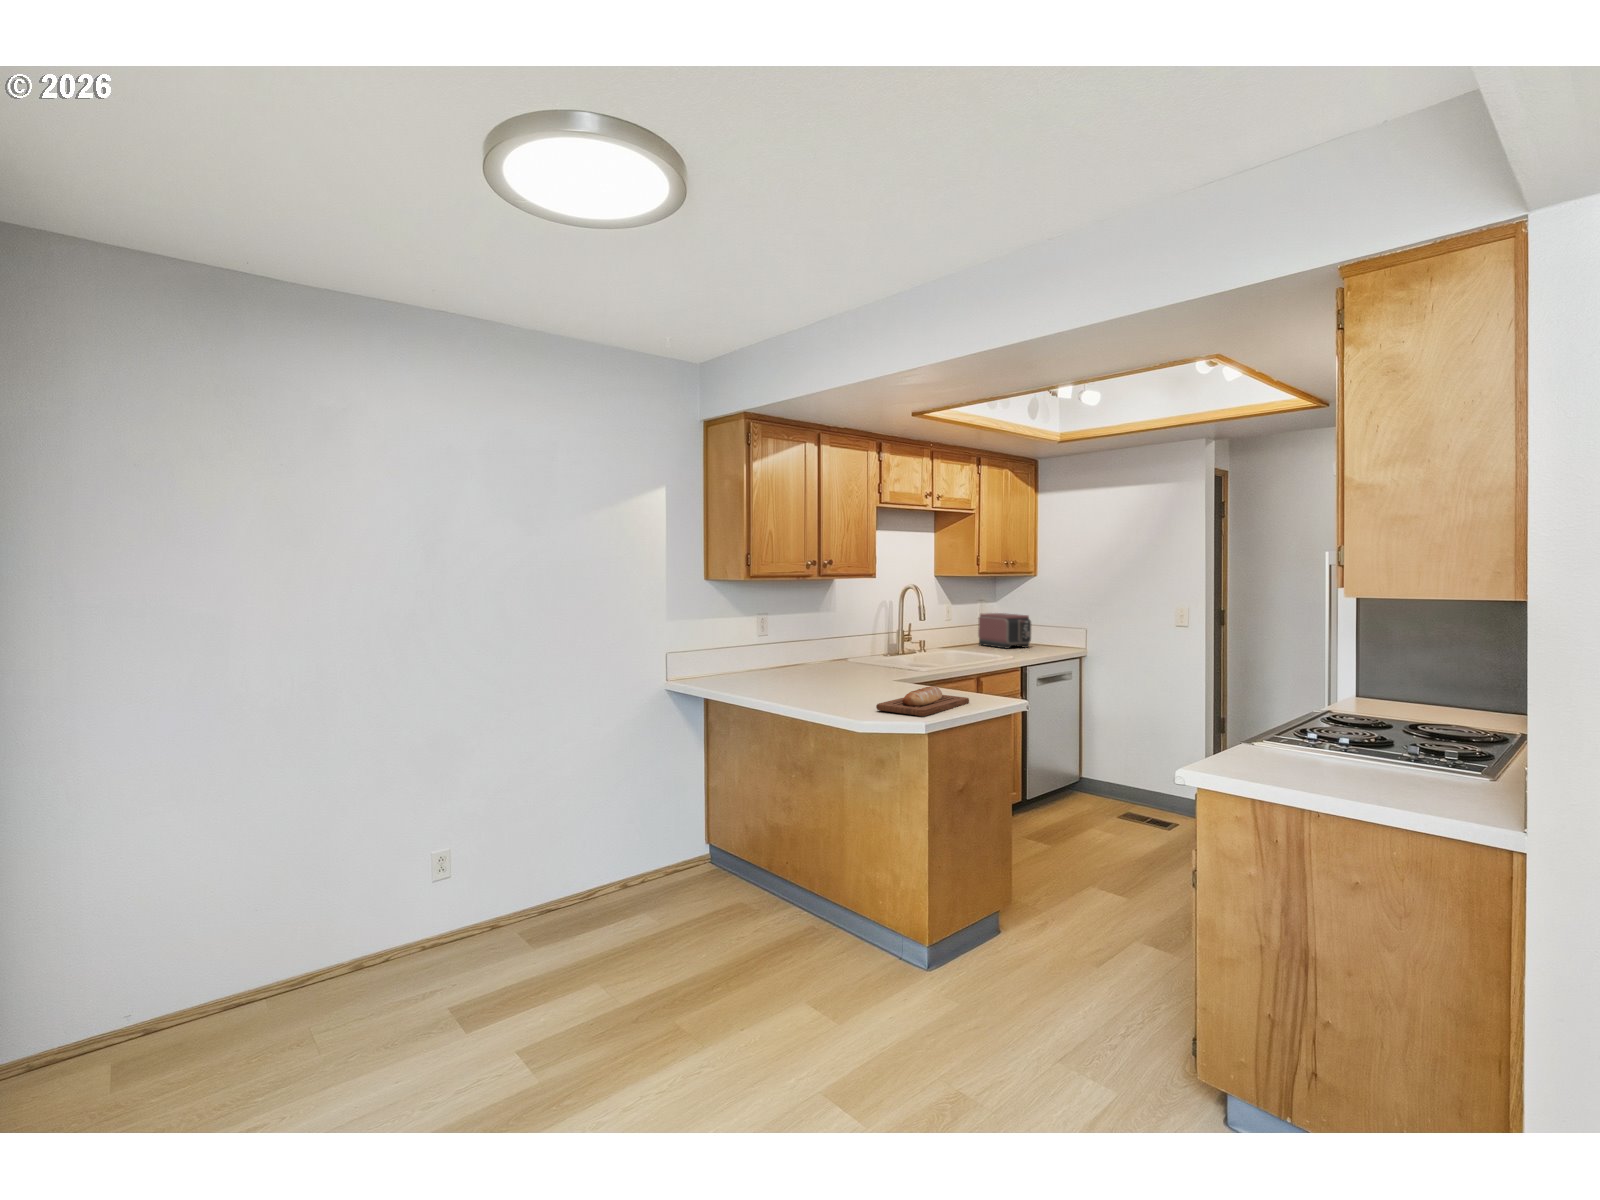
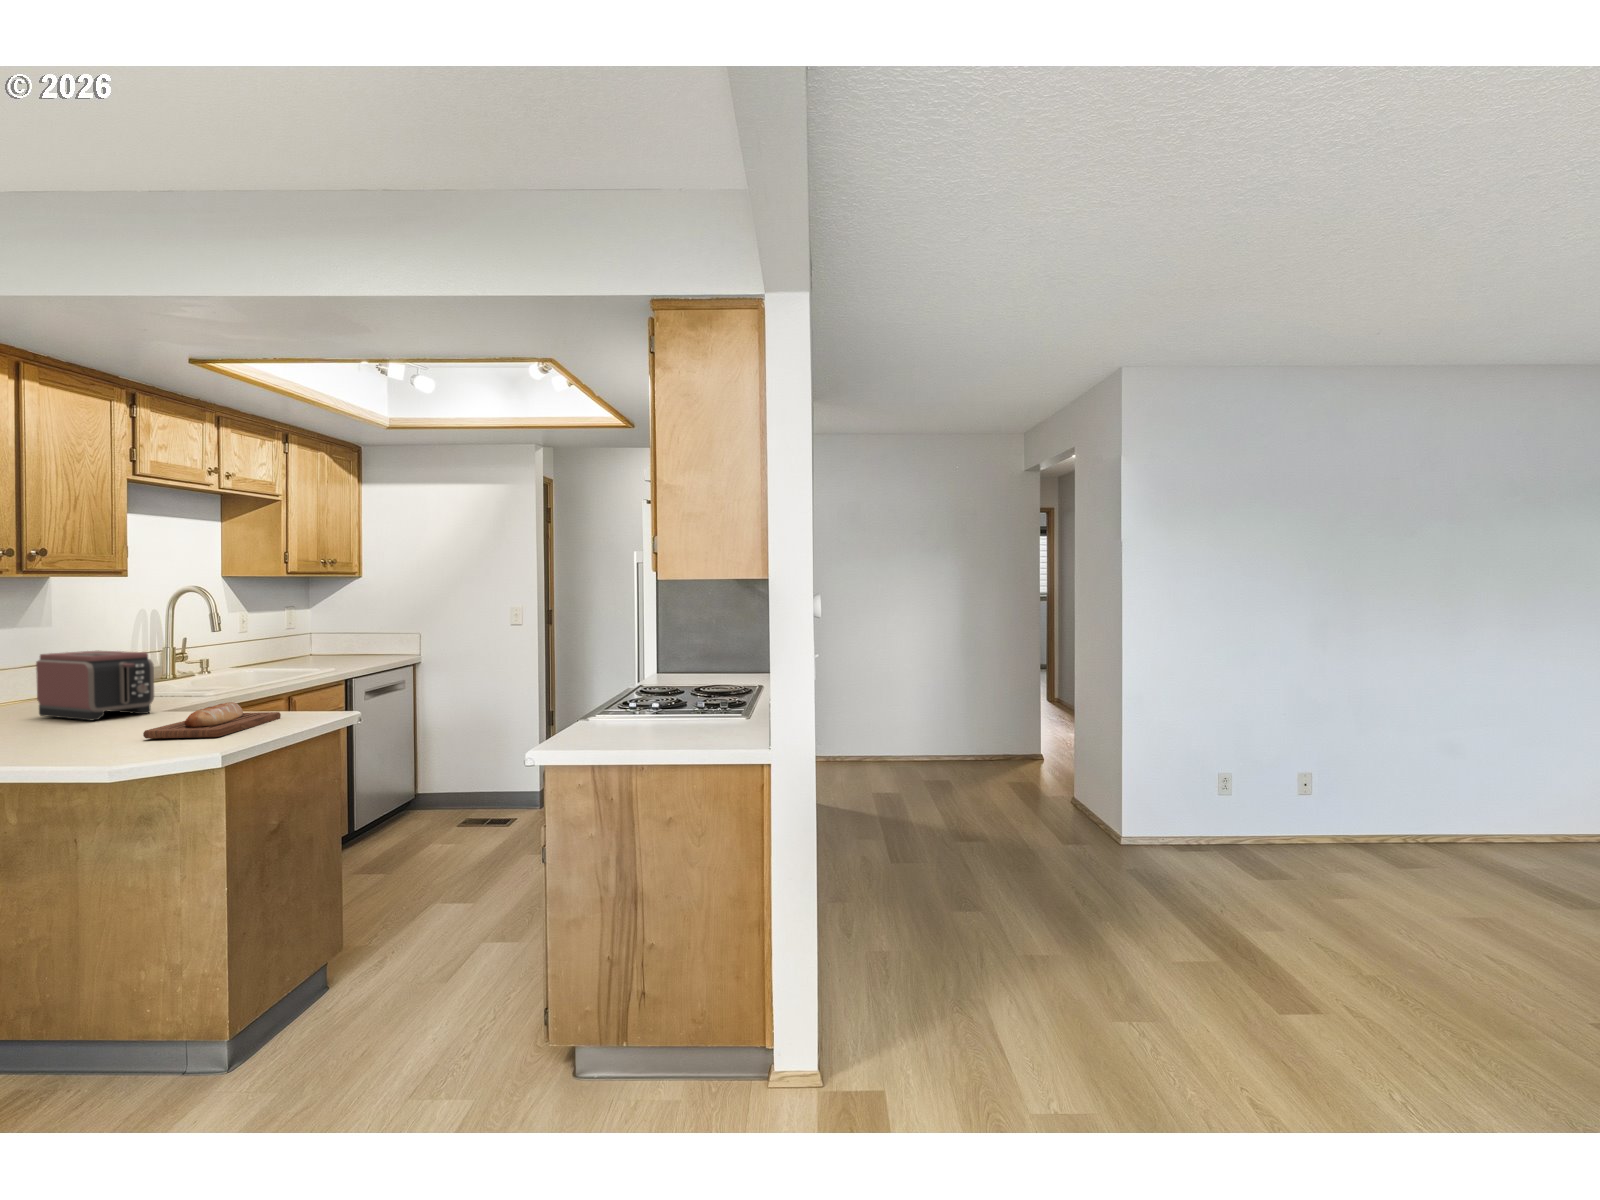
toaster: present [978,613,1031,649] -> present [36,651,154,721]

